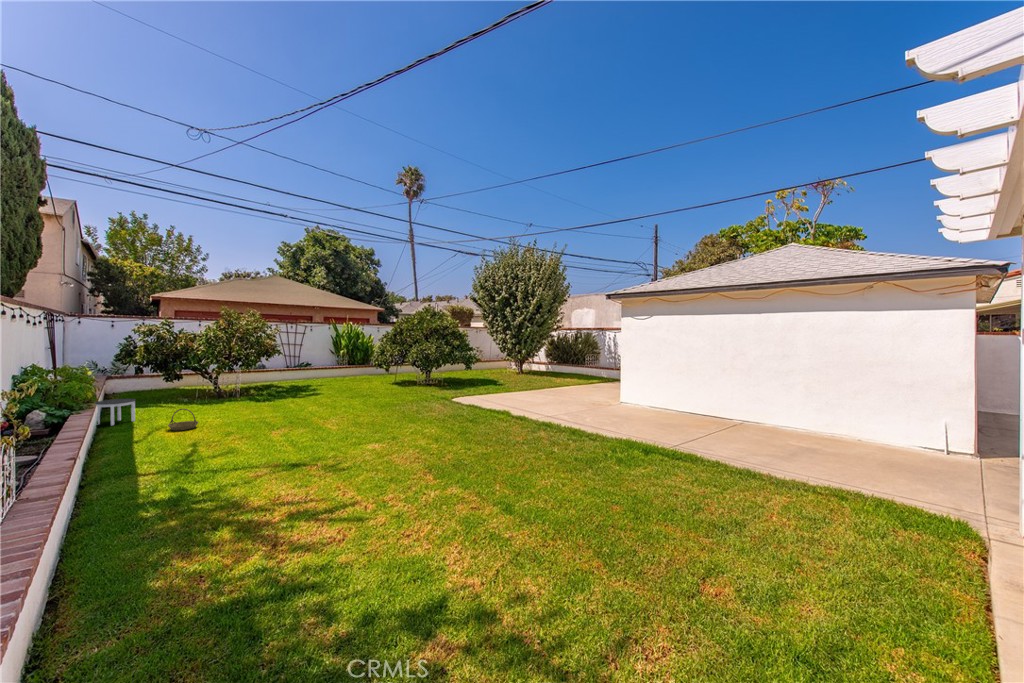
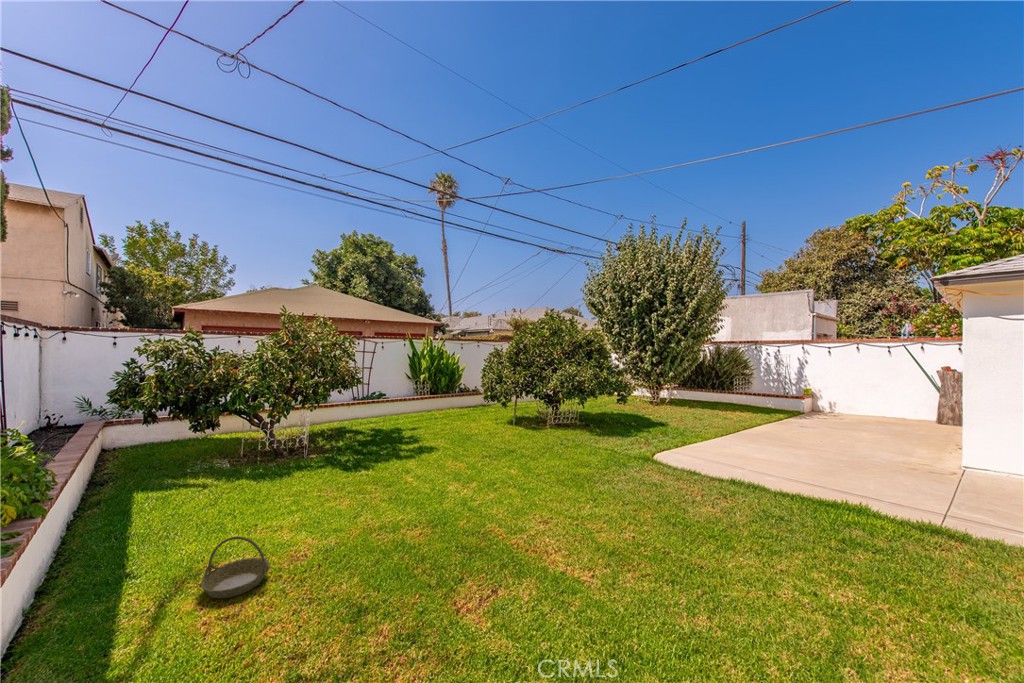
round table: present [95,399,135,425] -> none [34,495,130,572]

